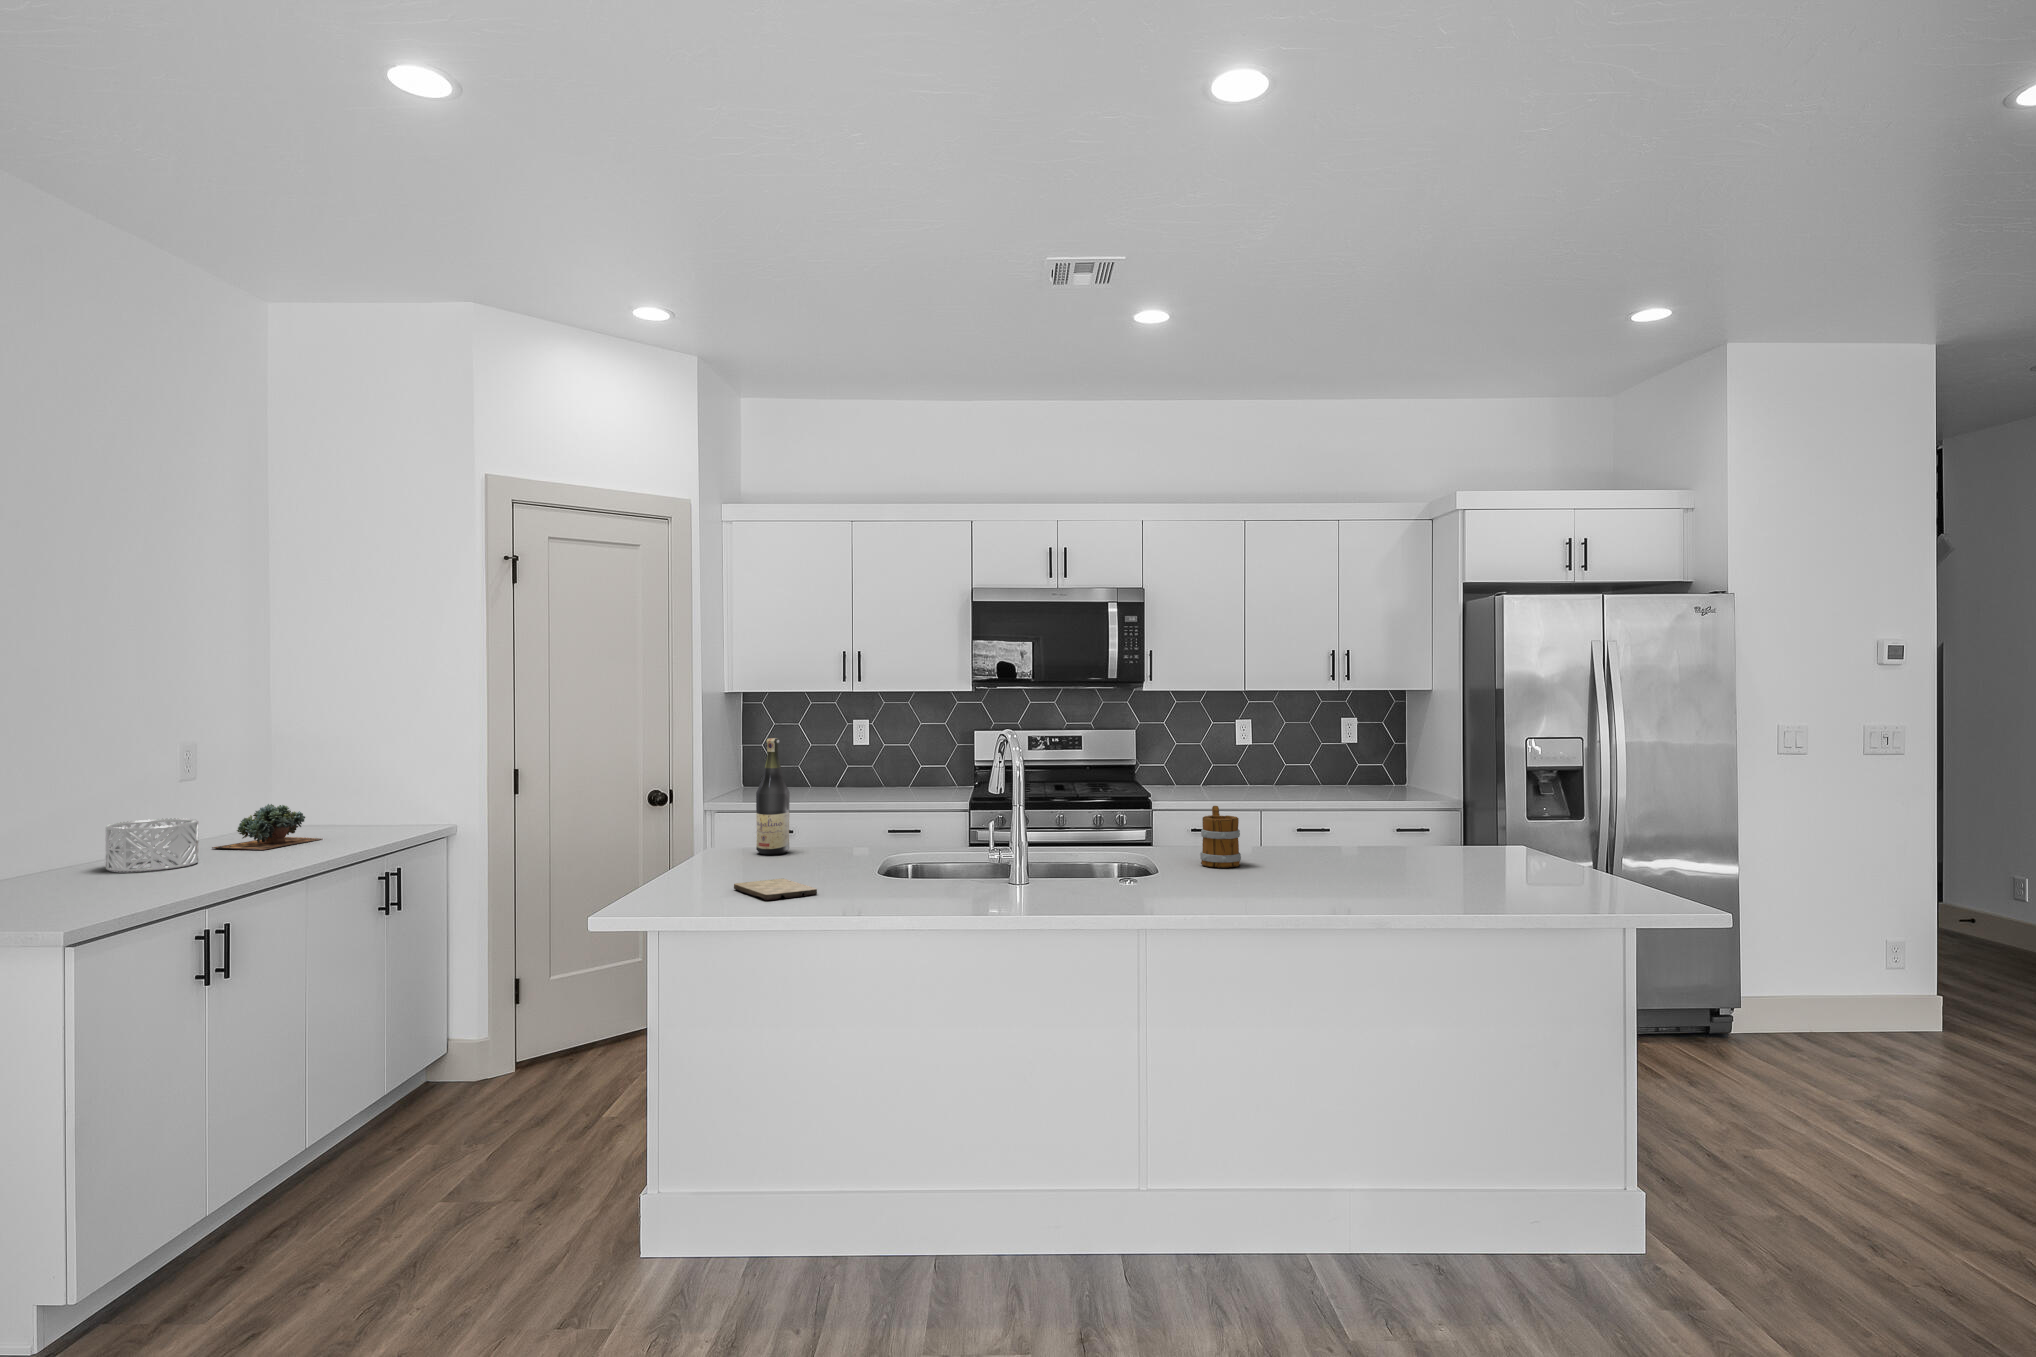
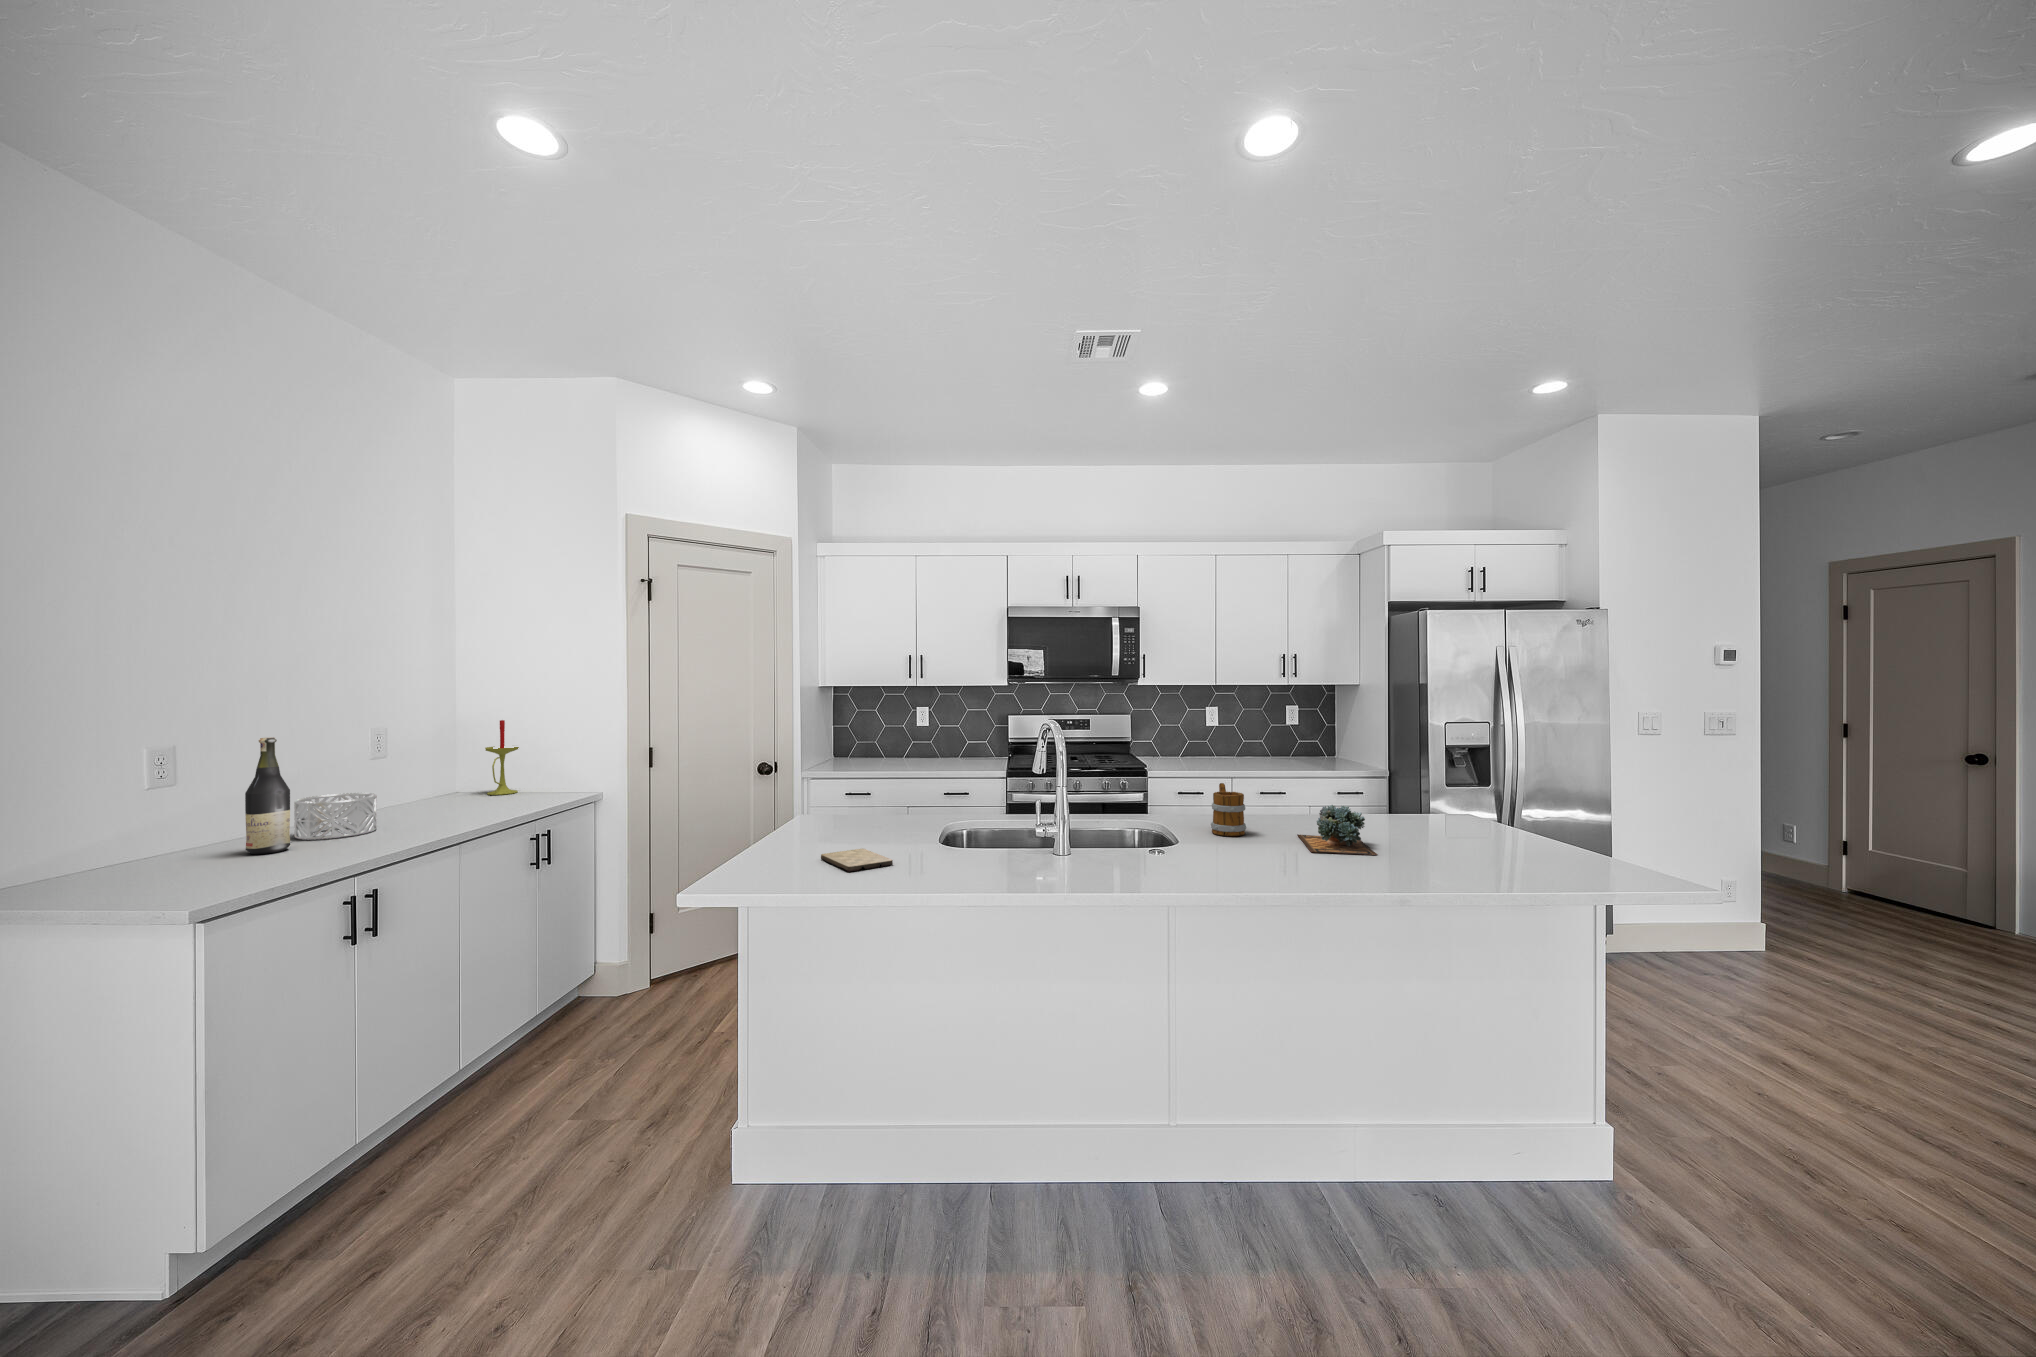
candle: none [310,731,352,827] -> present [485,720,519,795]
wine bottle: present [756,738,790,855] -> present [245,737,290,854]
succulent plant: present [212,804,321,850] -> present [1298,805,1377,855]

